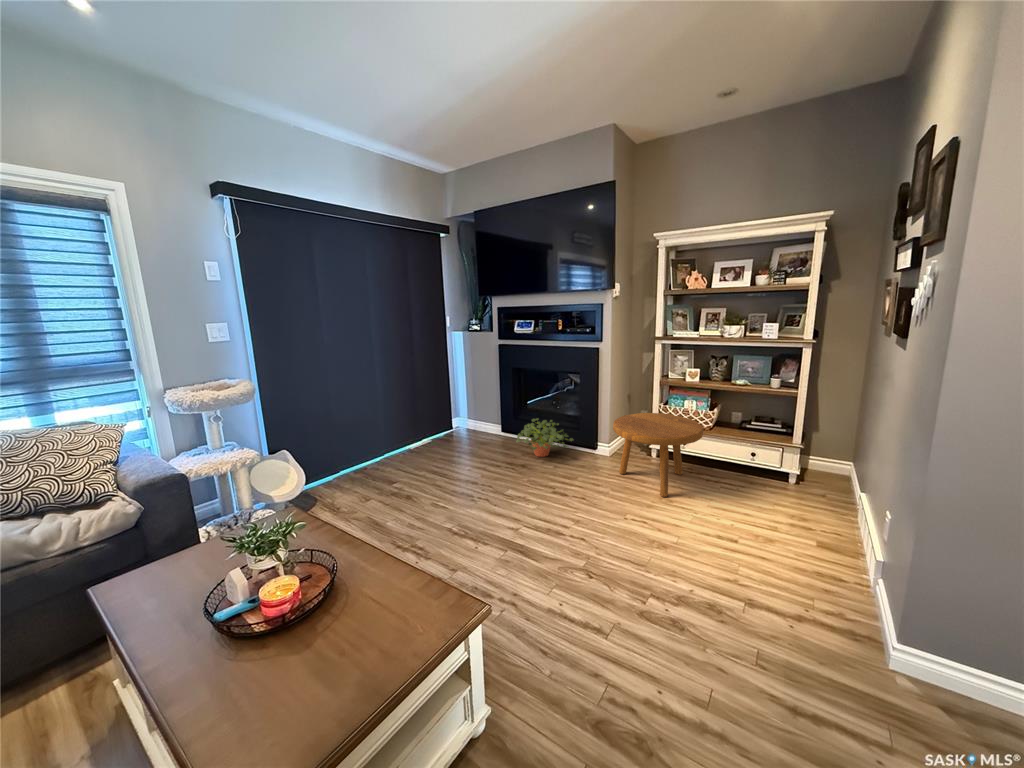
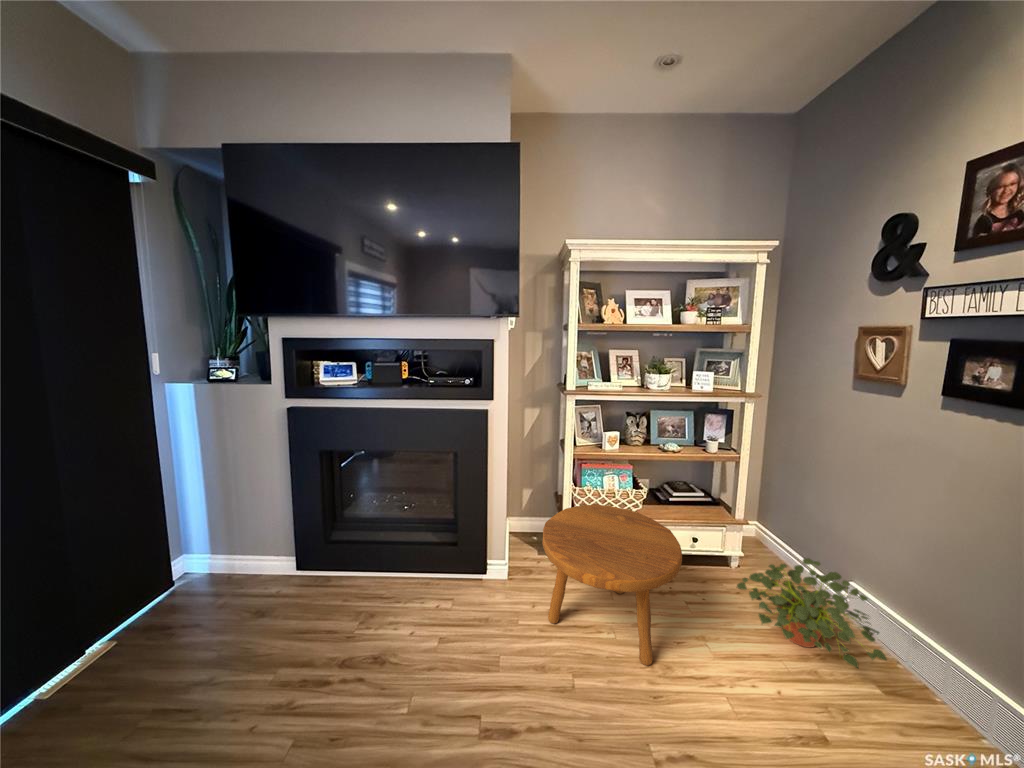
potted plant: present [516,418,574,457] -> present [737,558,887,668]

